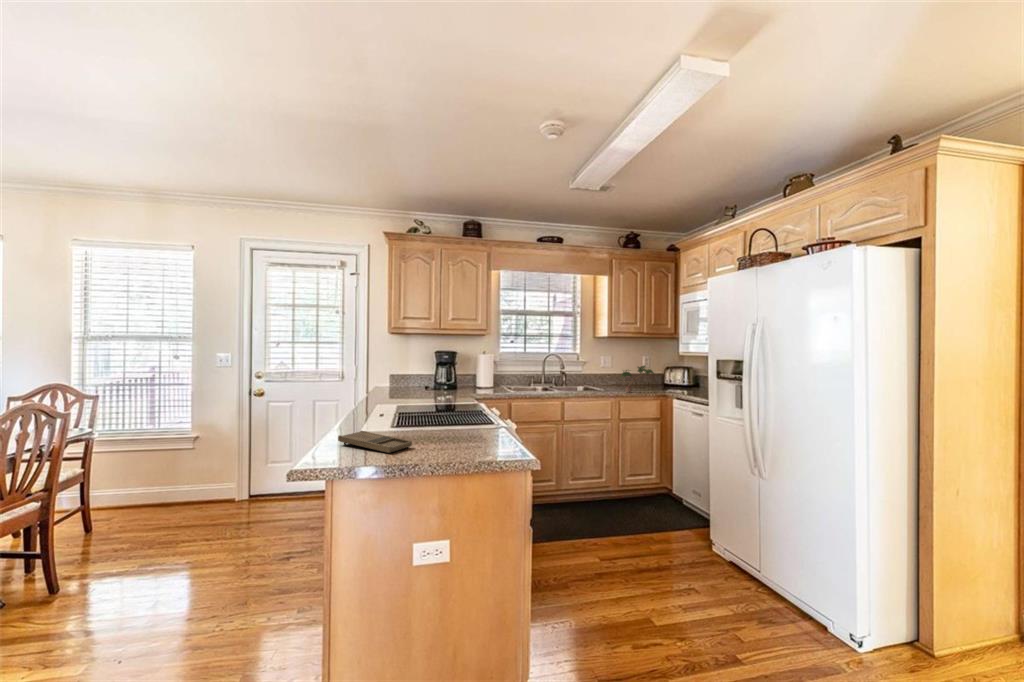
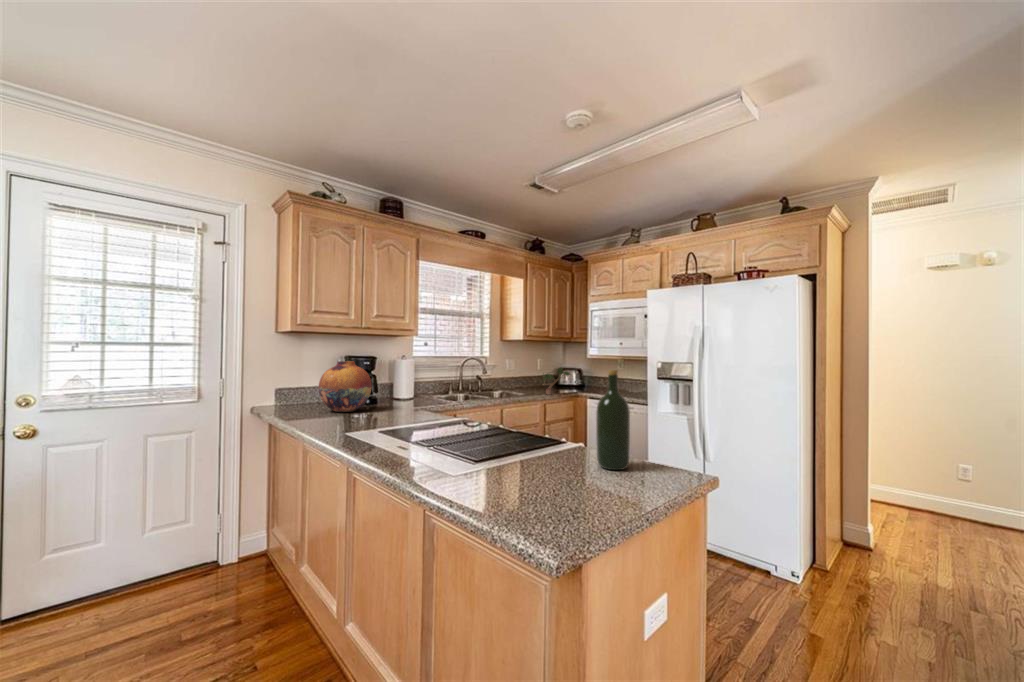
vase: none [401,356,440,394] -> present [319,361,372,412]
wine bottle: none [440,366,465,441] -> present [596,370,630,470]
tray: present [338,431,412,453] -> none [520,474,635,501]

